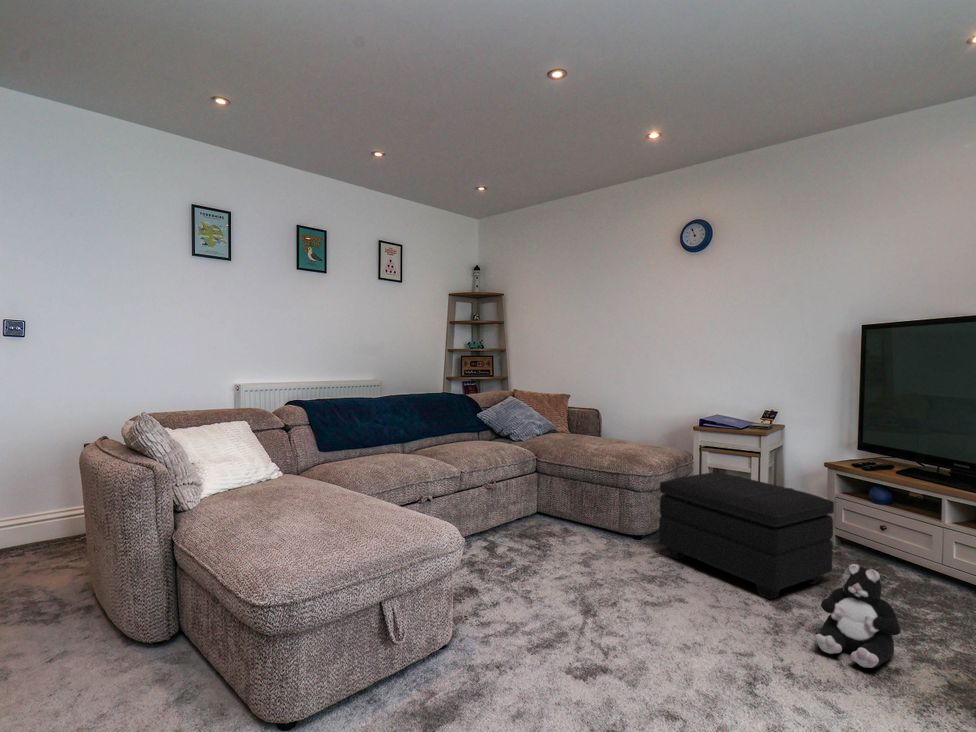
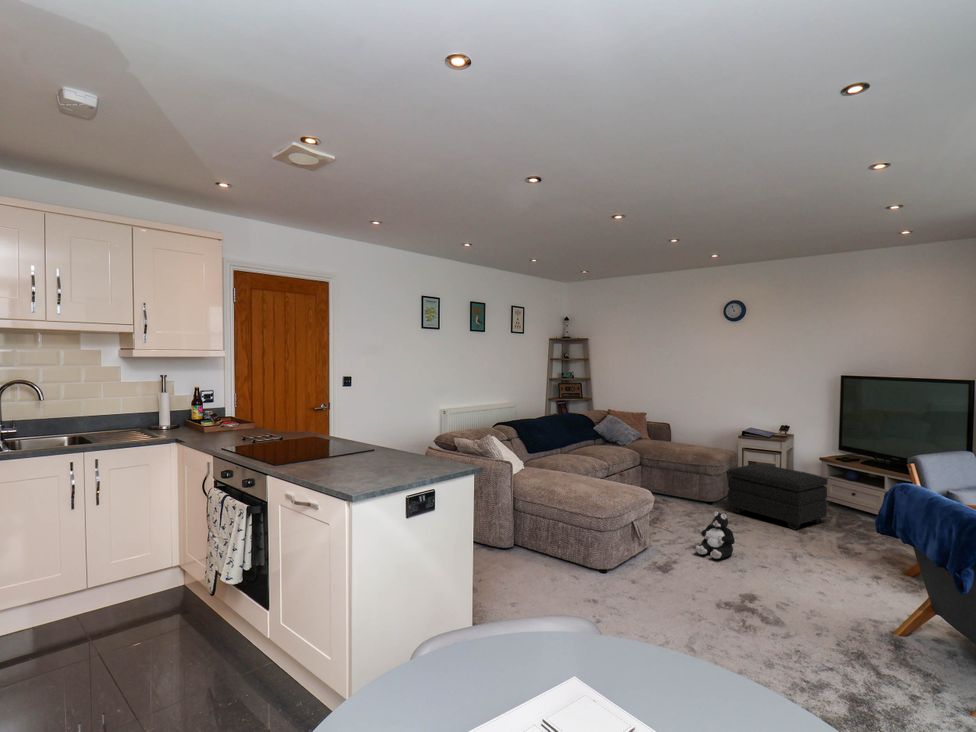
plush toy: present [815,563,901,668] -> present [696,511,735,559]

